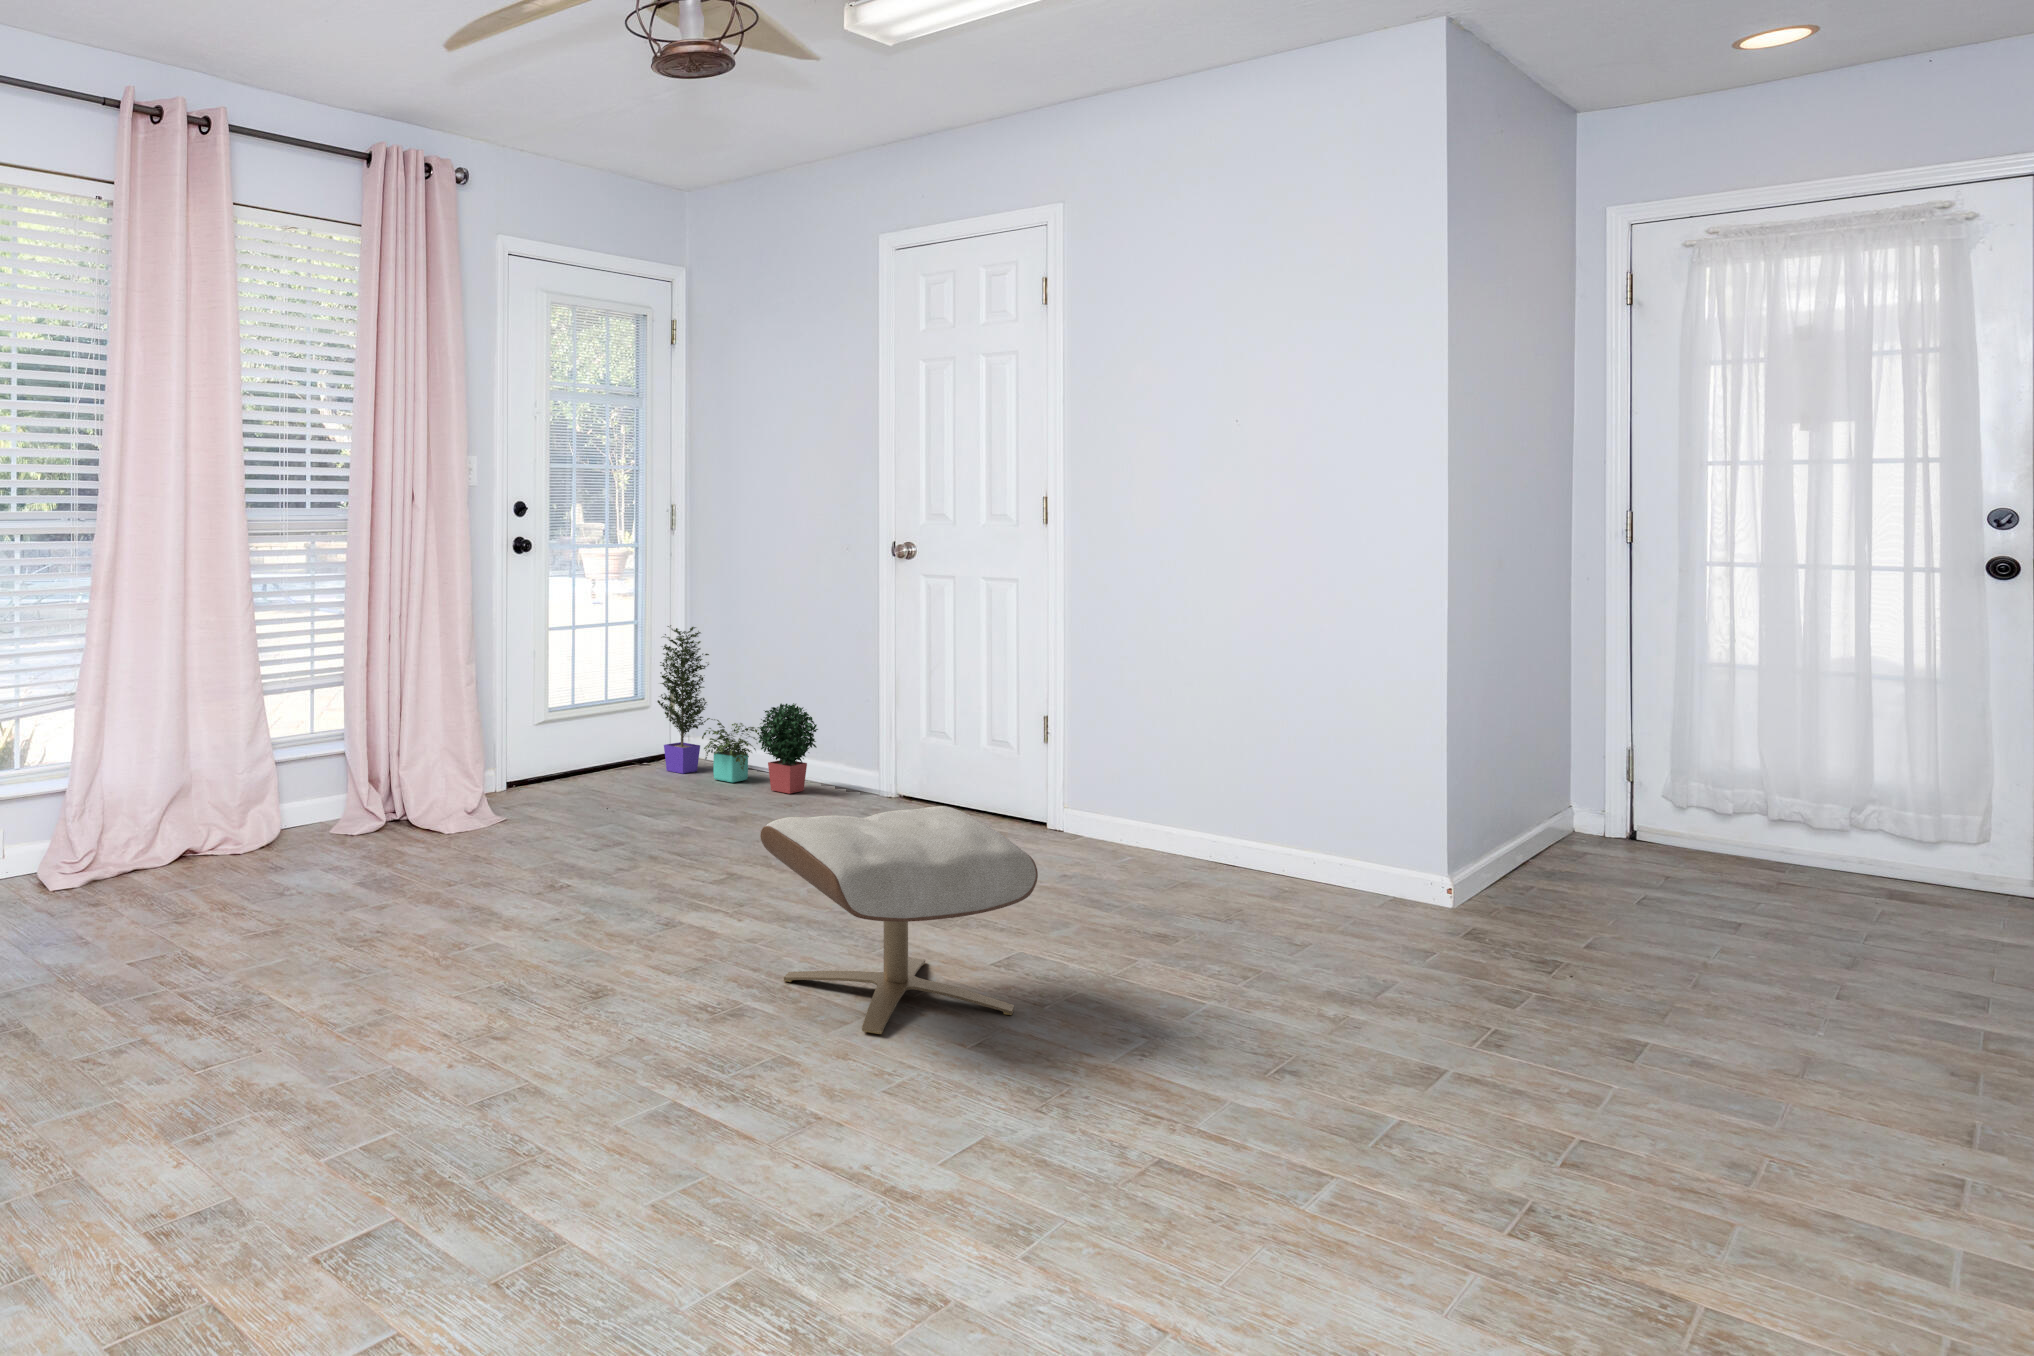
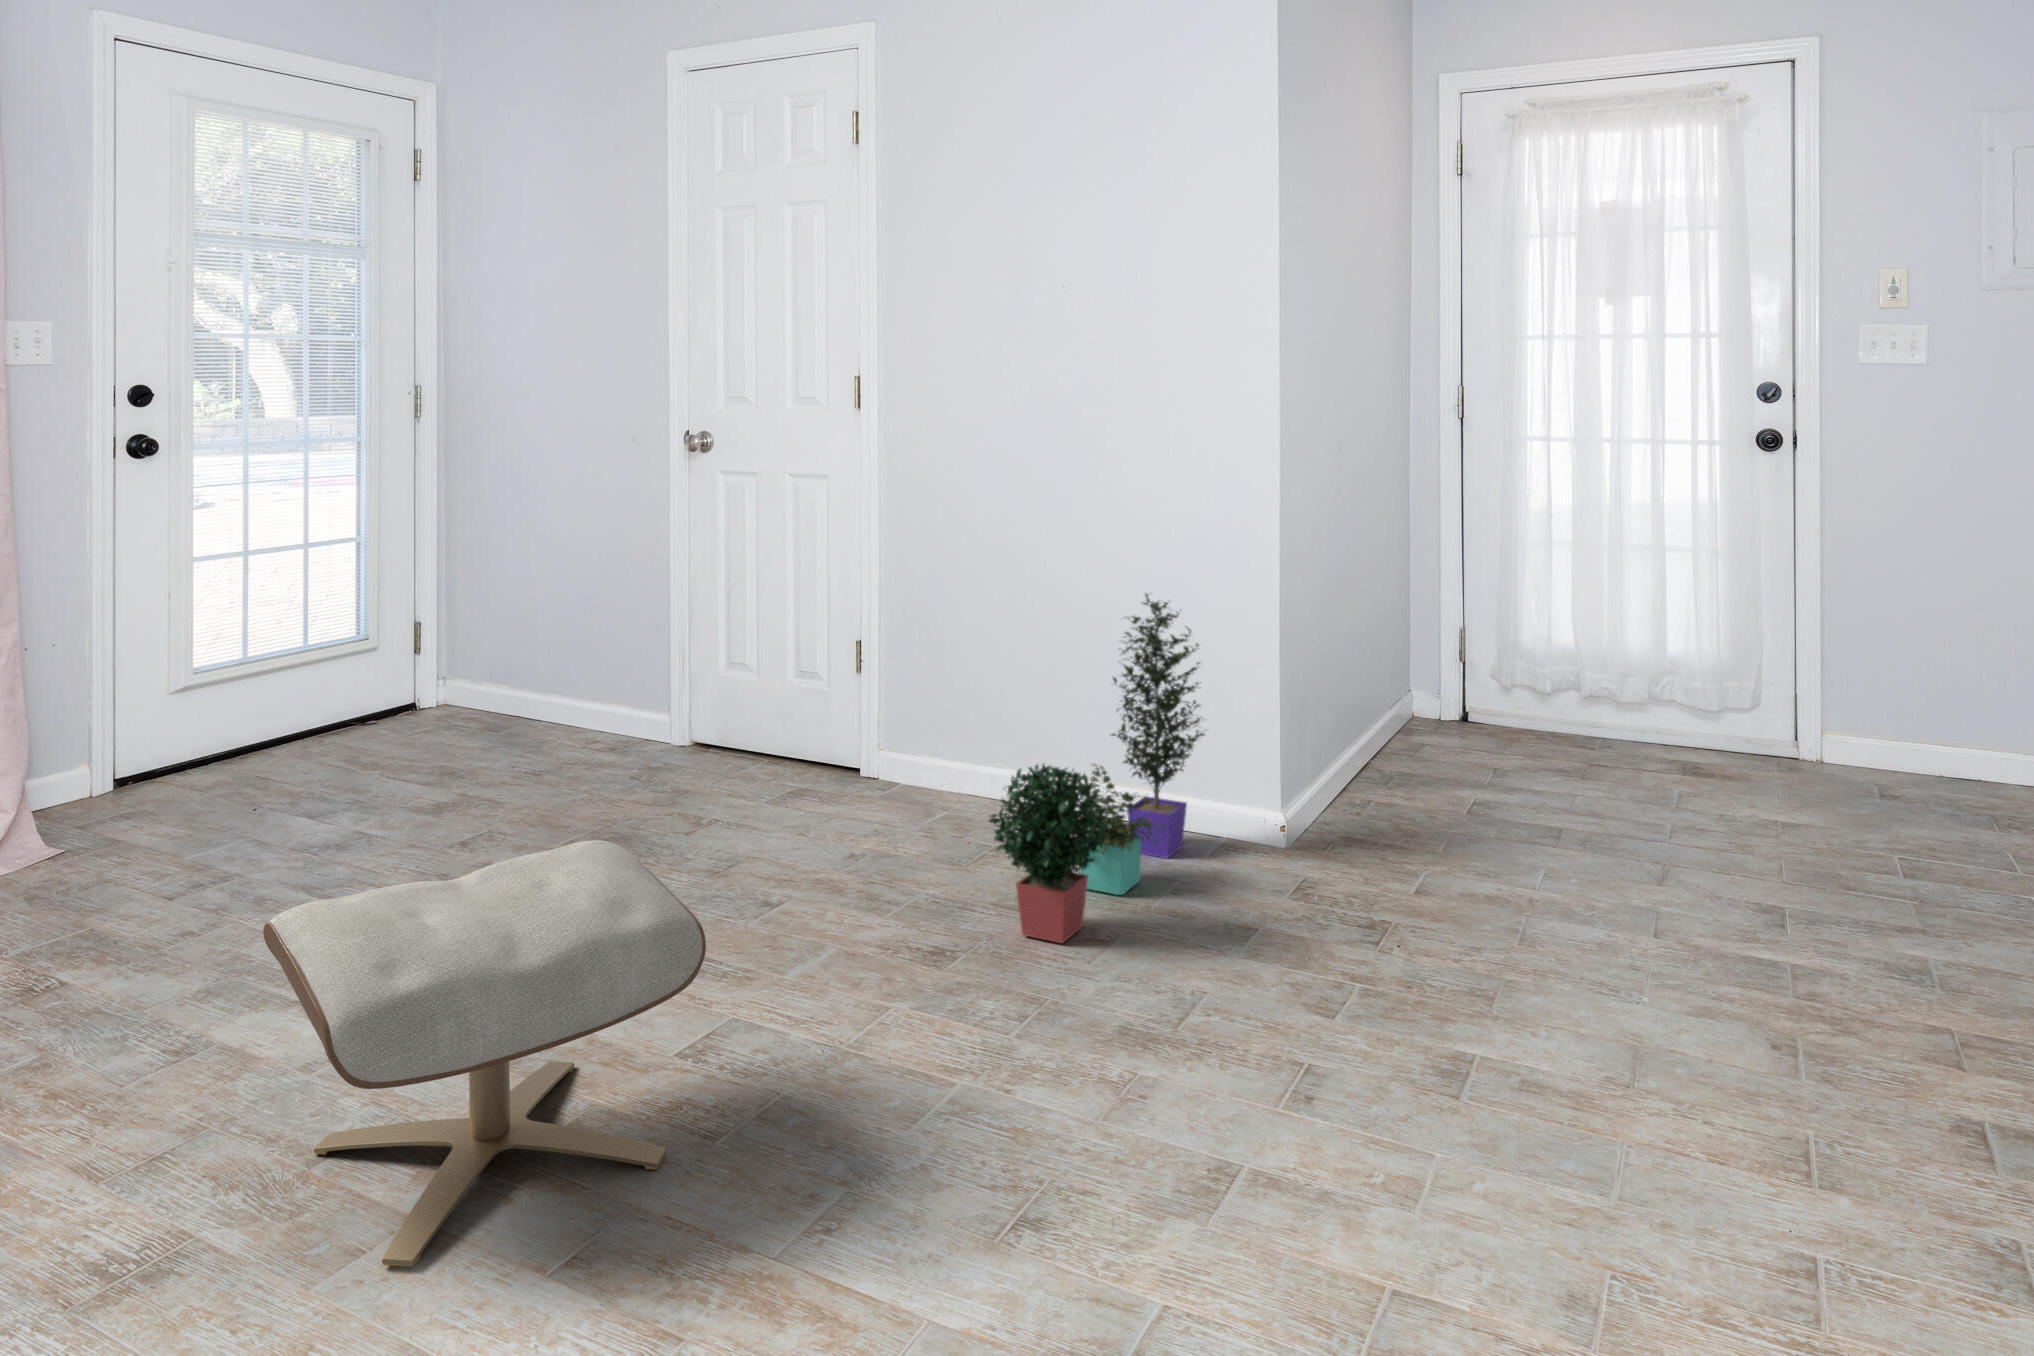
potted plant: present [657,625,818,794] -> present [988,594,1205,943]

